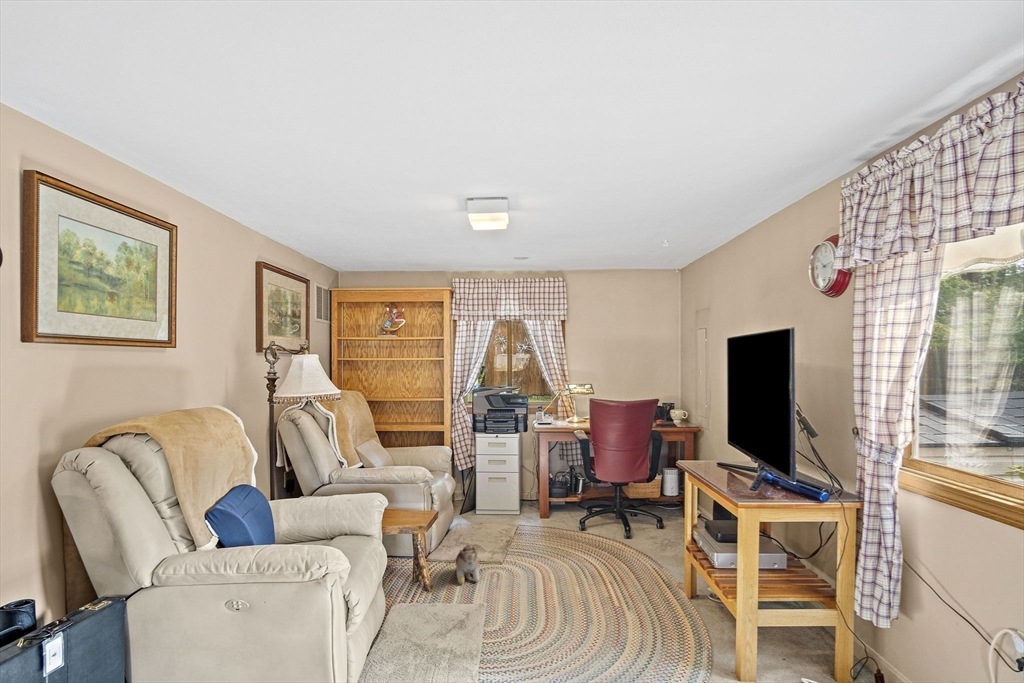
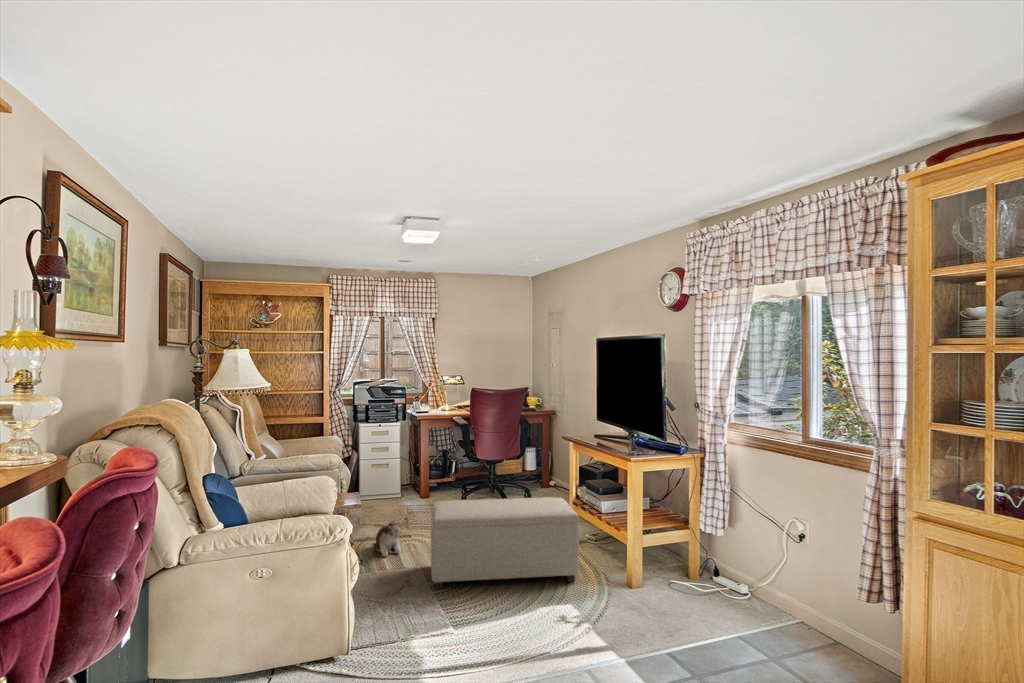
ottoman: none [485,530,672,659] -> present [431,497,579,589]

